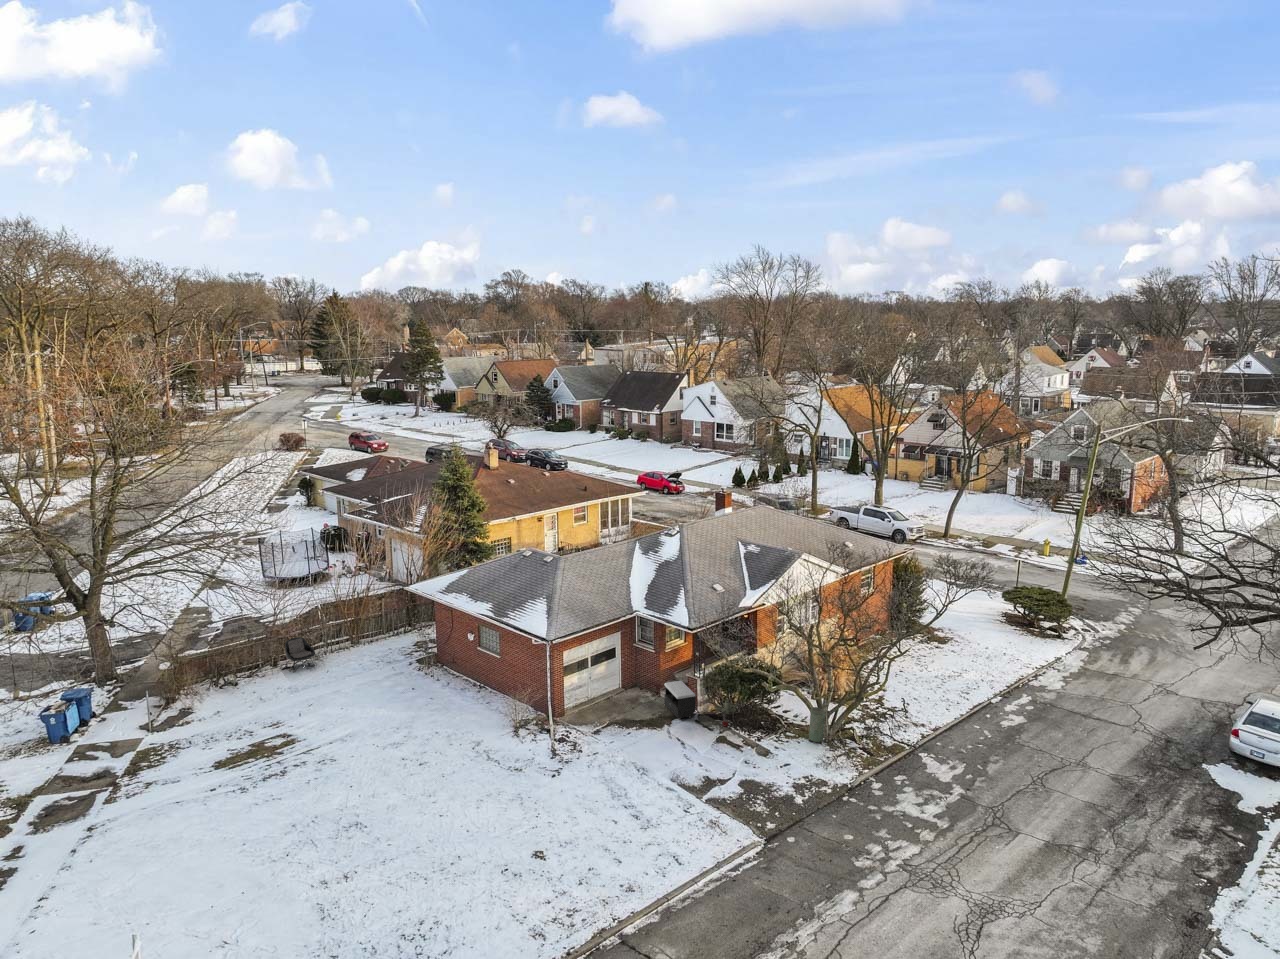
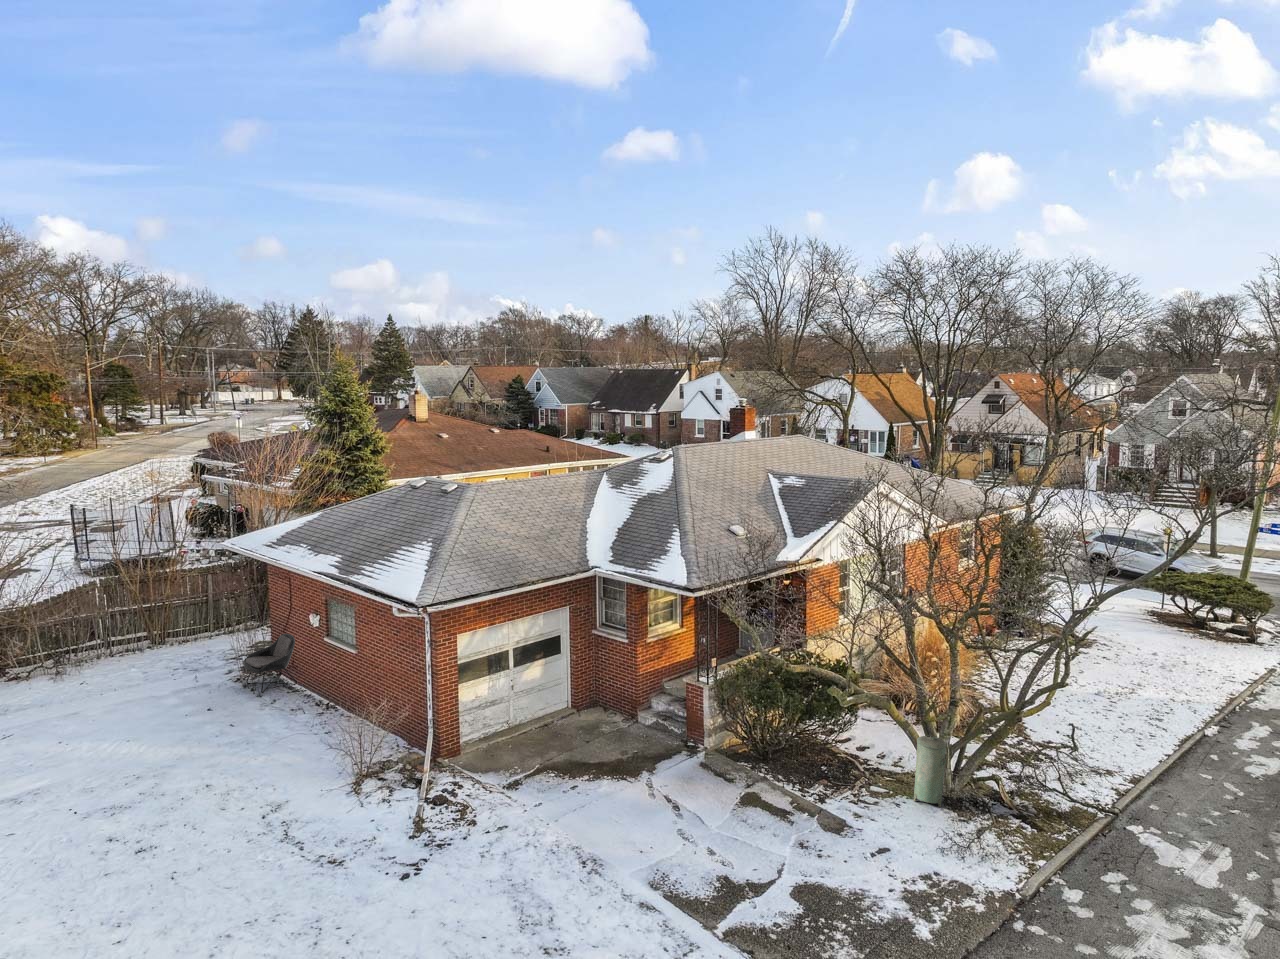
lounge chair: present [285,637,315,672] -> present [243,634,297,693]
storage bench: present [664,681,696,719] -> none [643,692,699,760]
potted tree: present [715,700,737,727] -> none [733,718,778,774]

